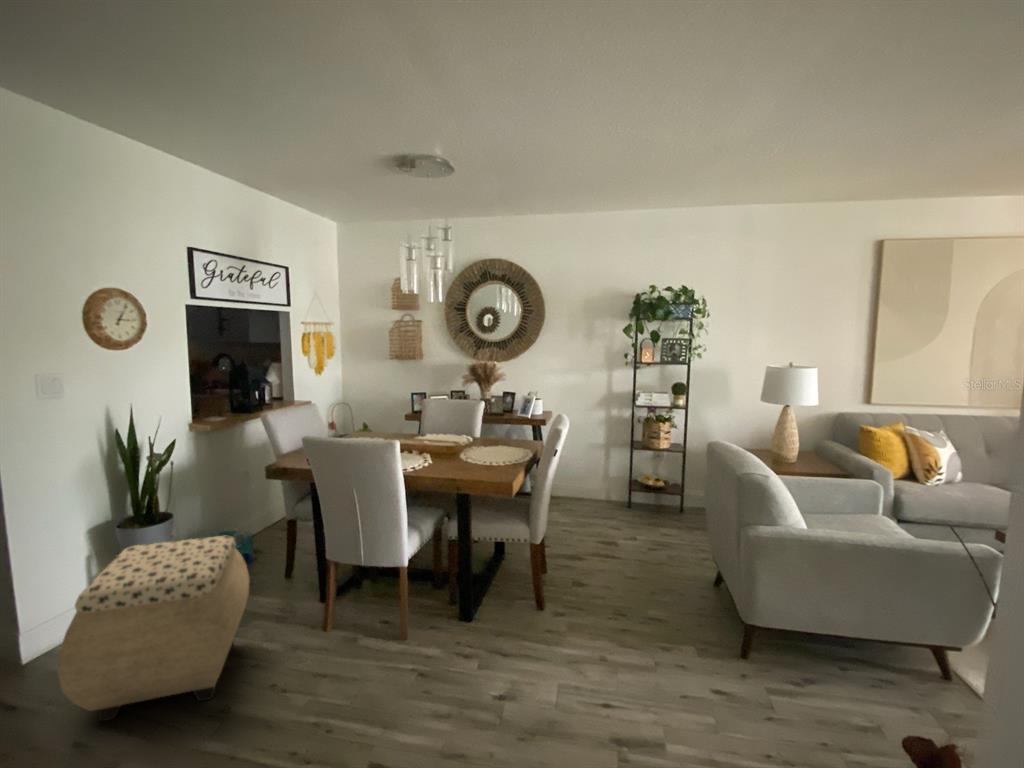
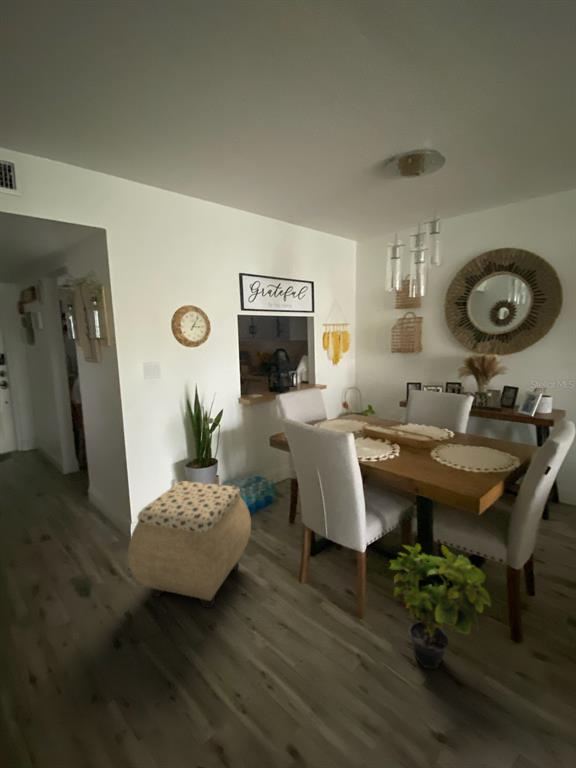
potted plant: none [438,534,526,654] -> present [390,544,491,669]

